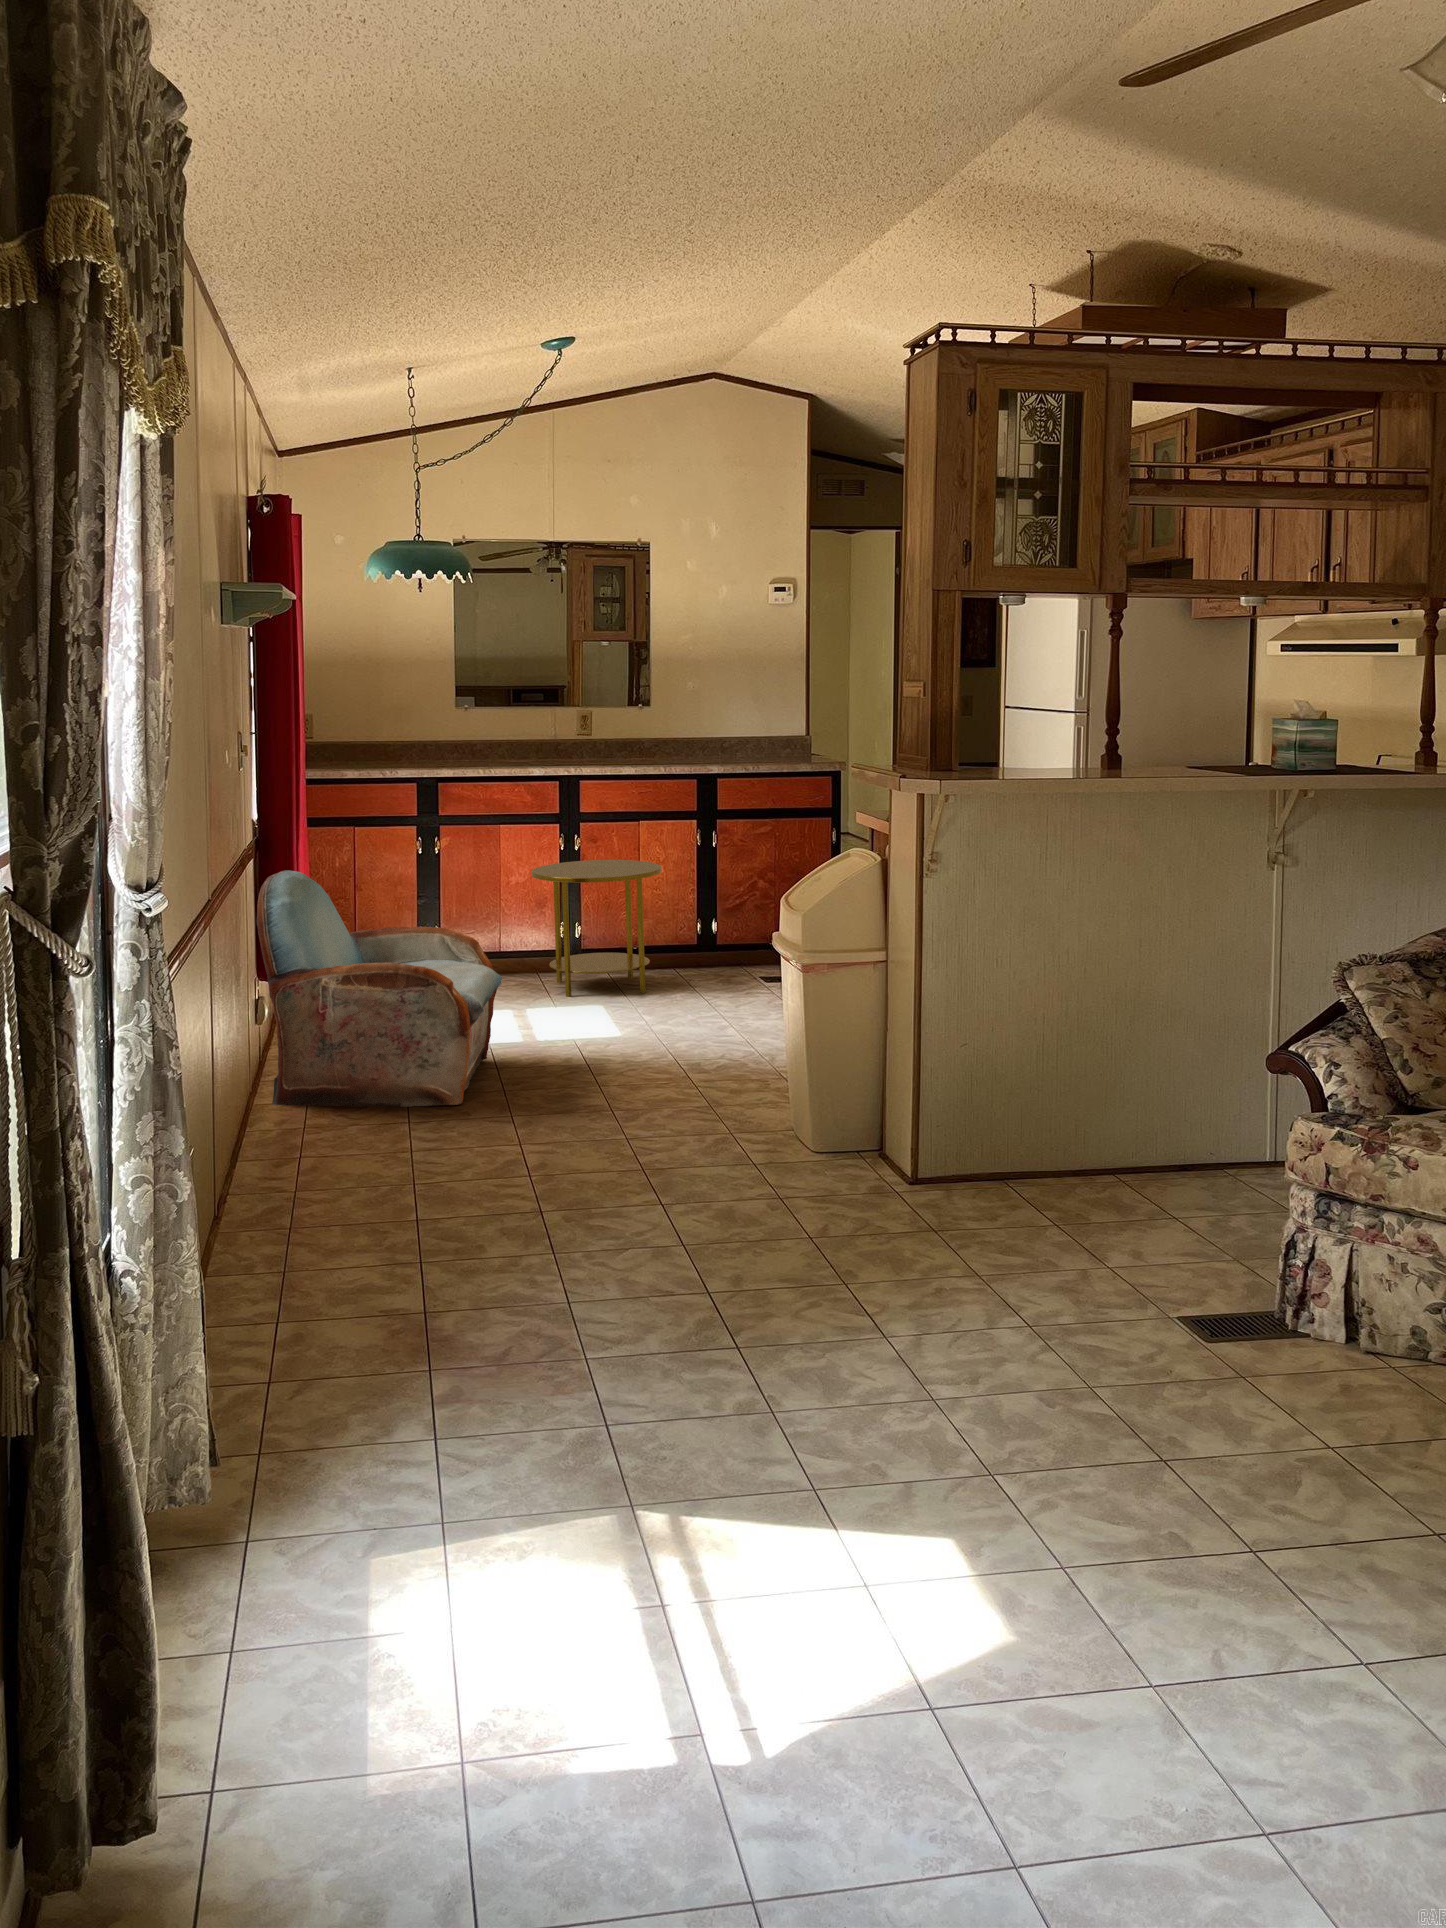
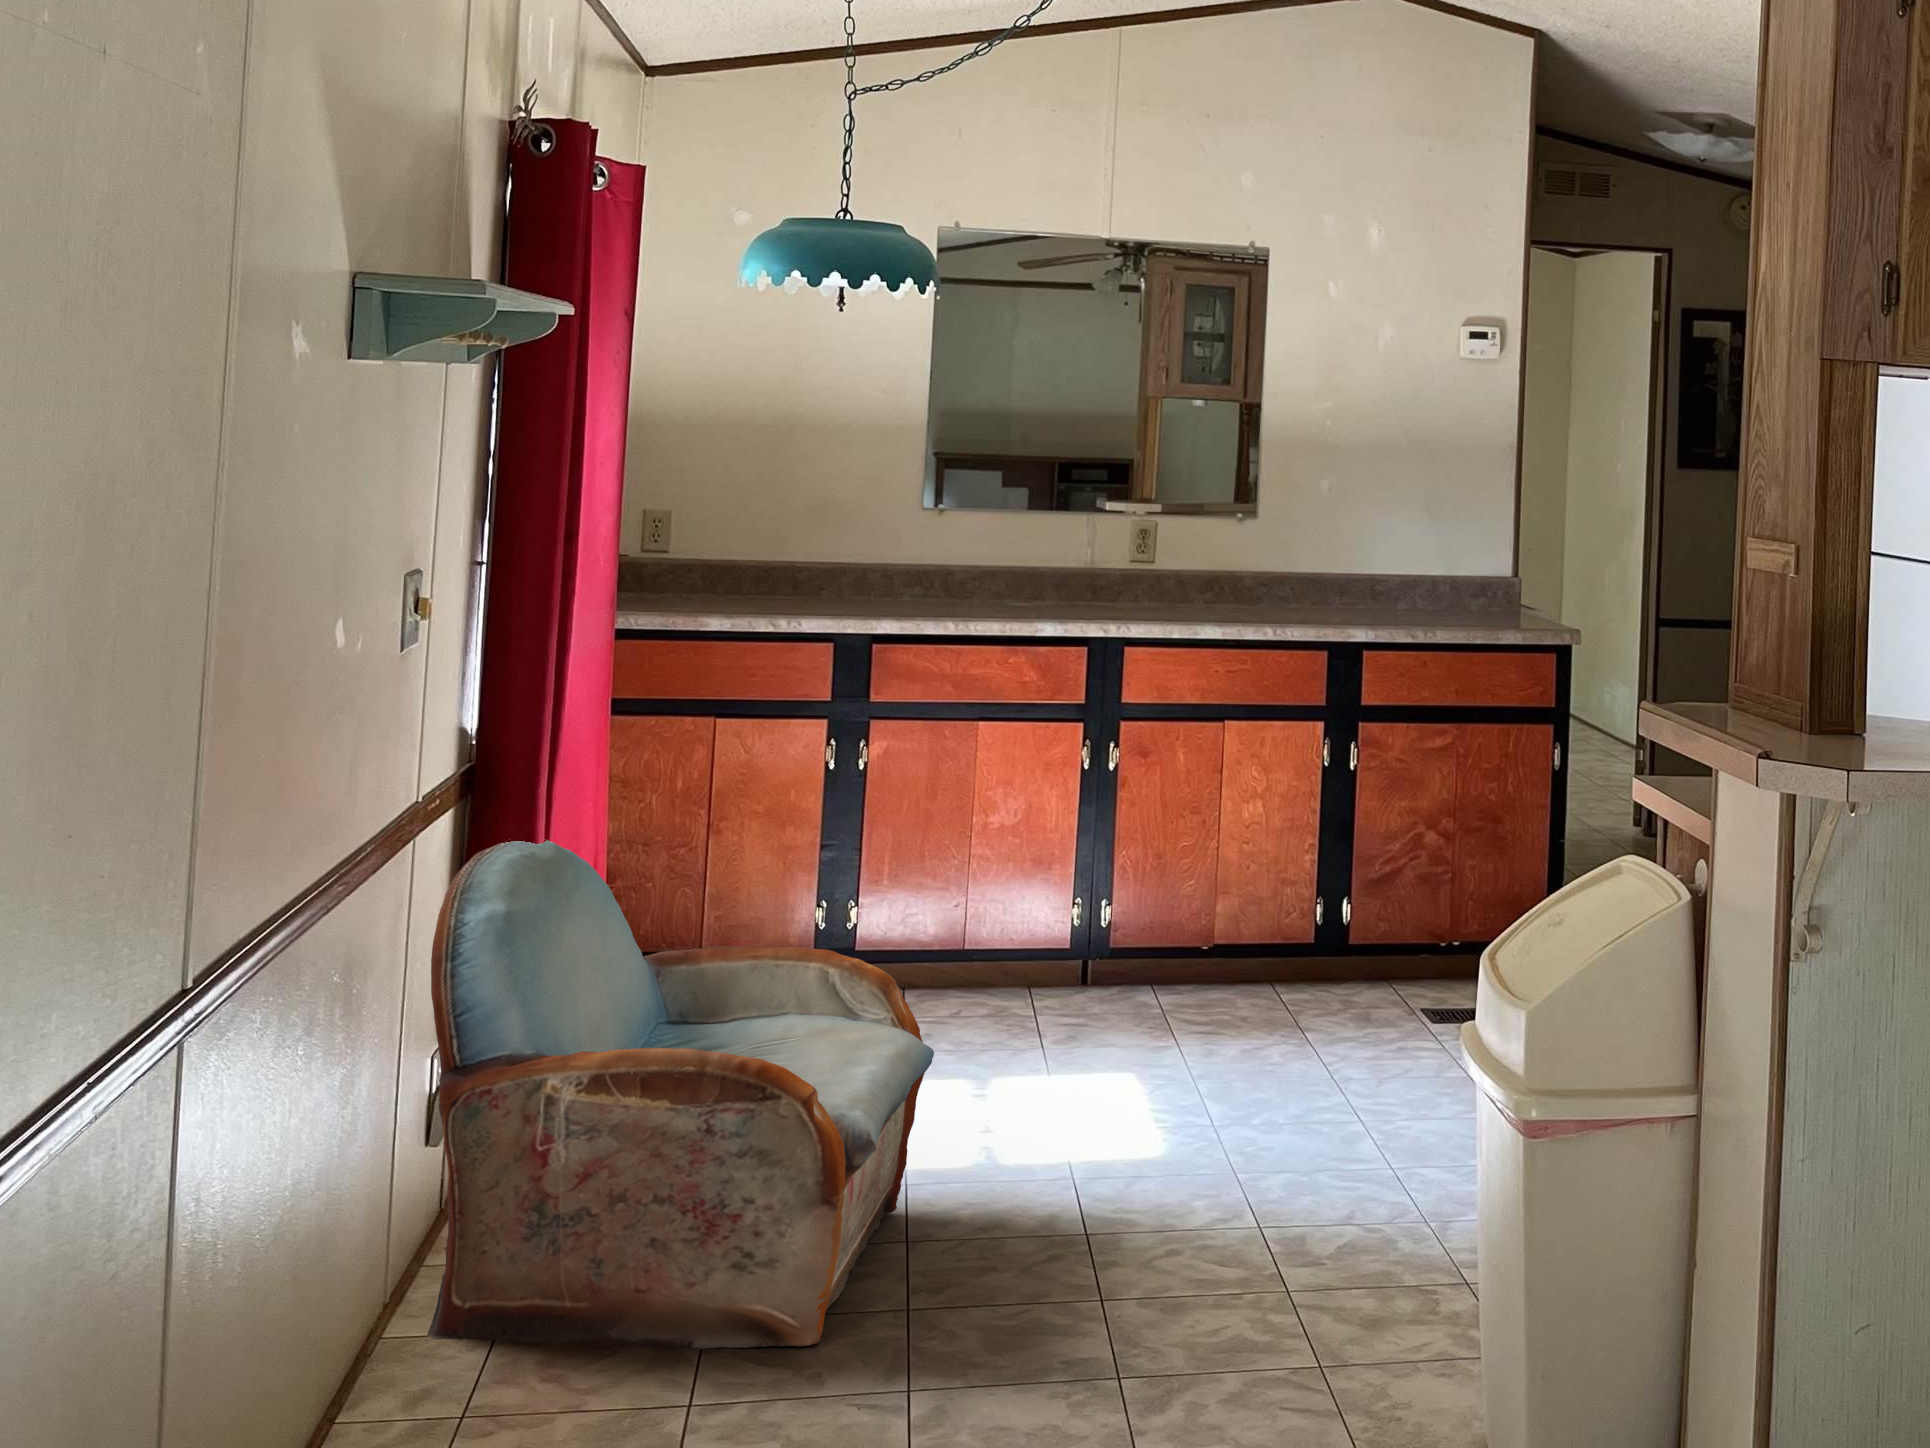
side table: present [531,860,662,997] -> none [1028,789,1257,1047]

